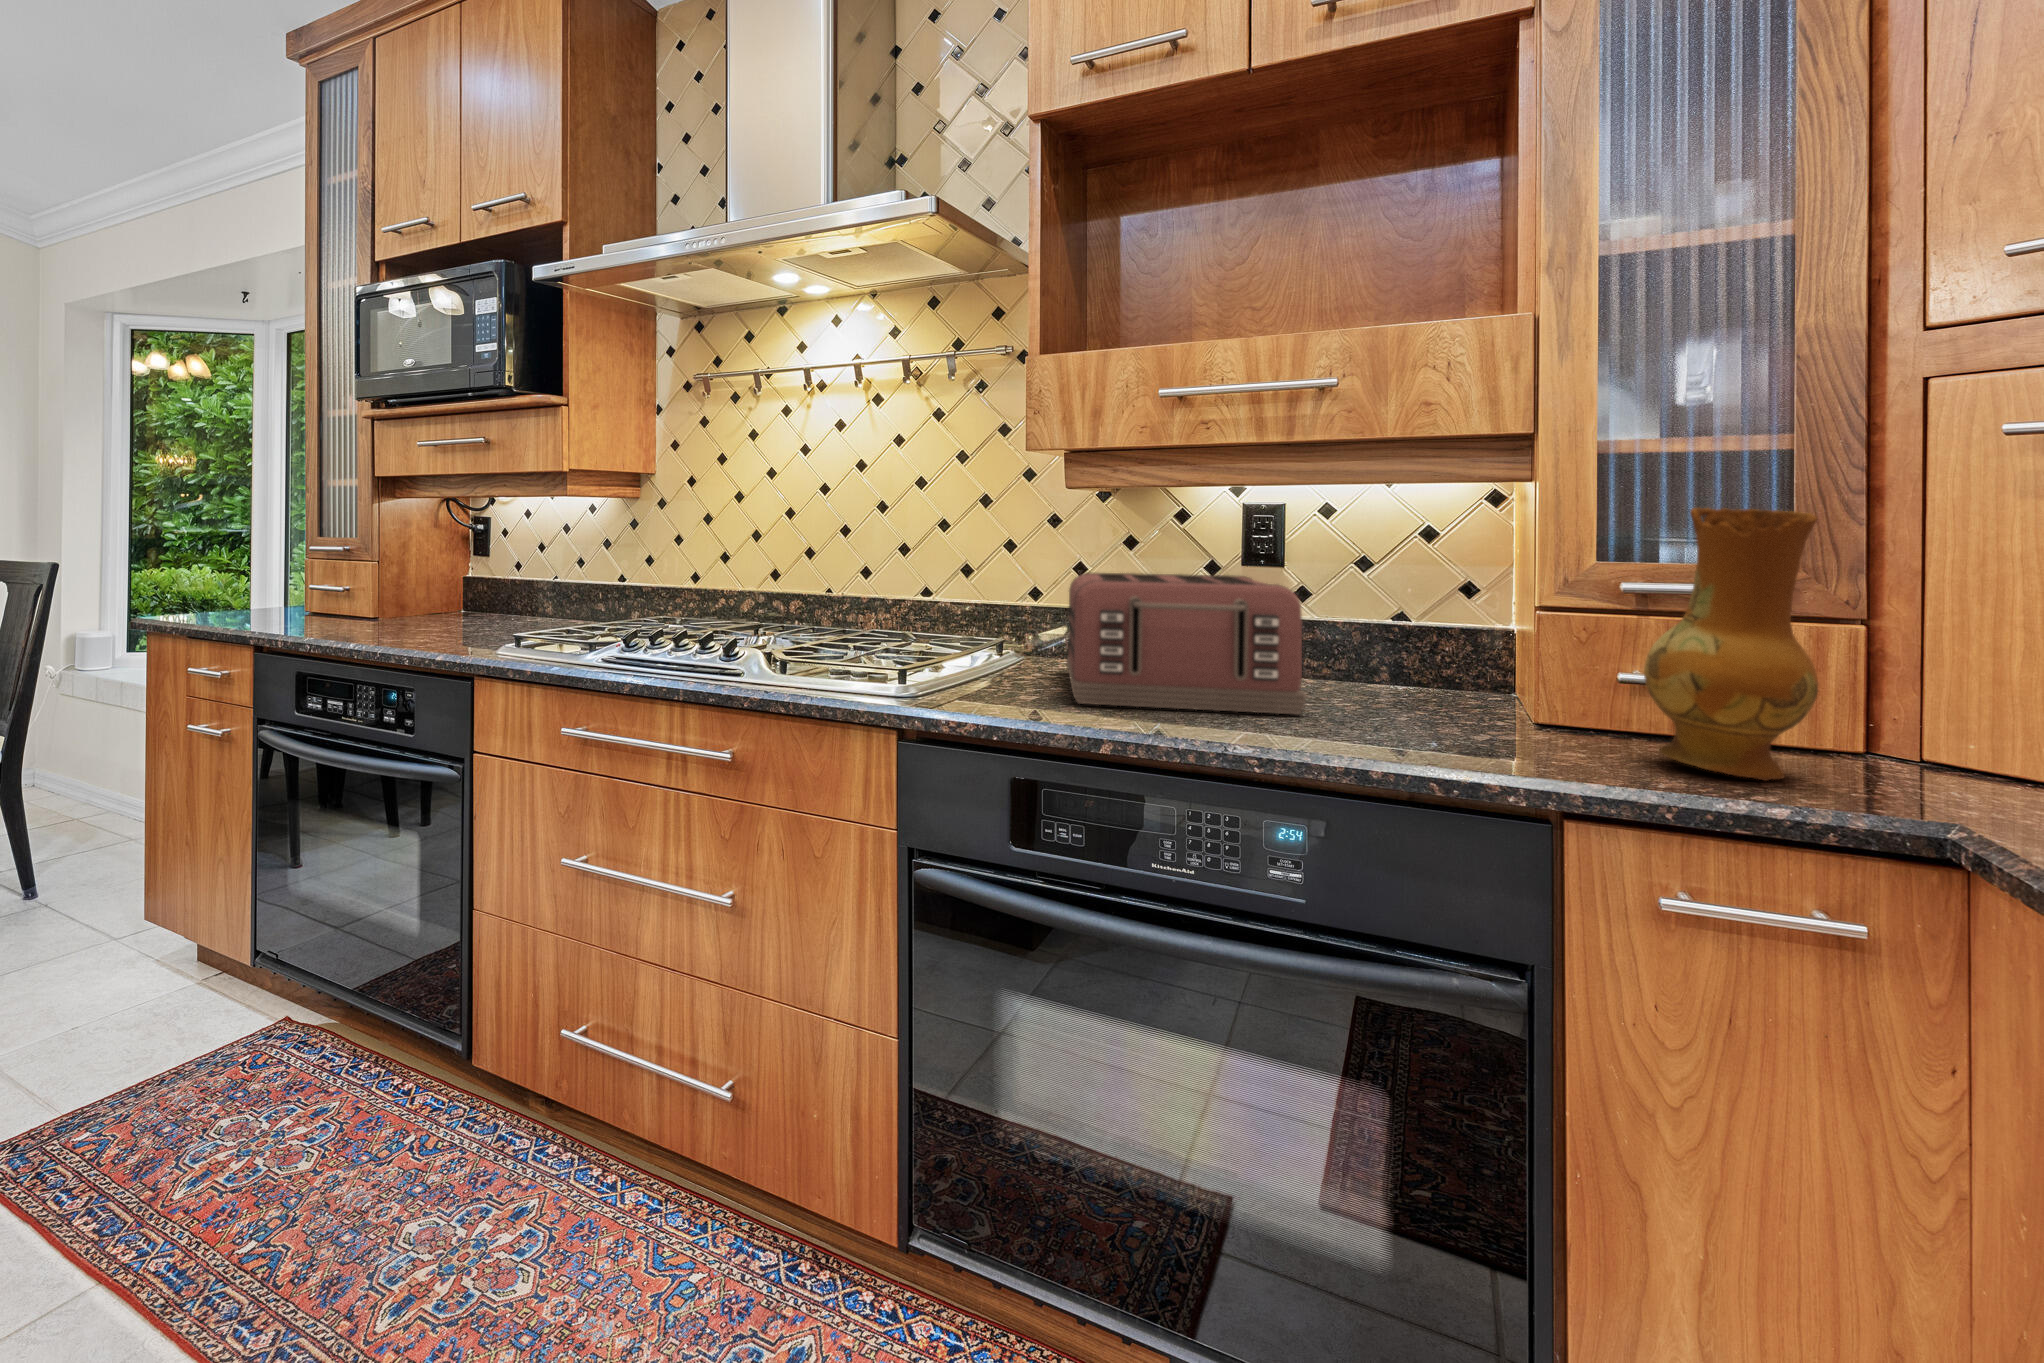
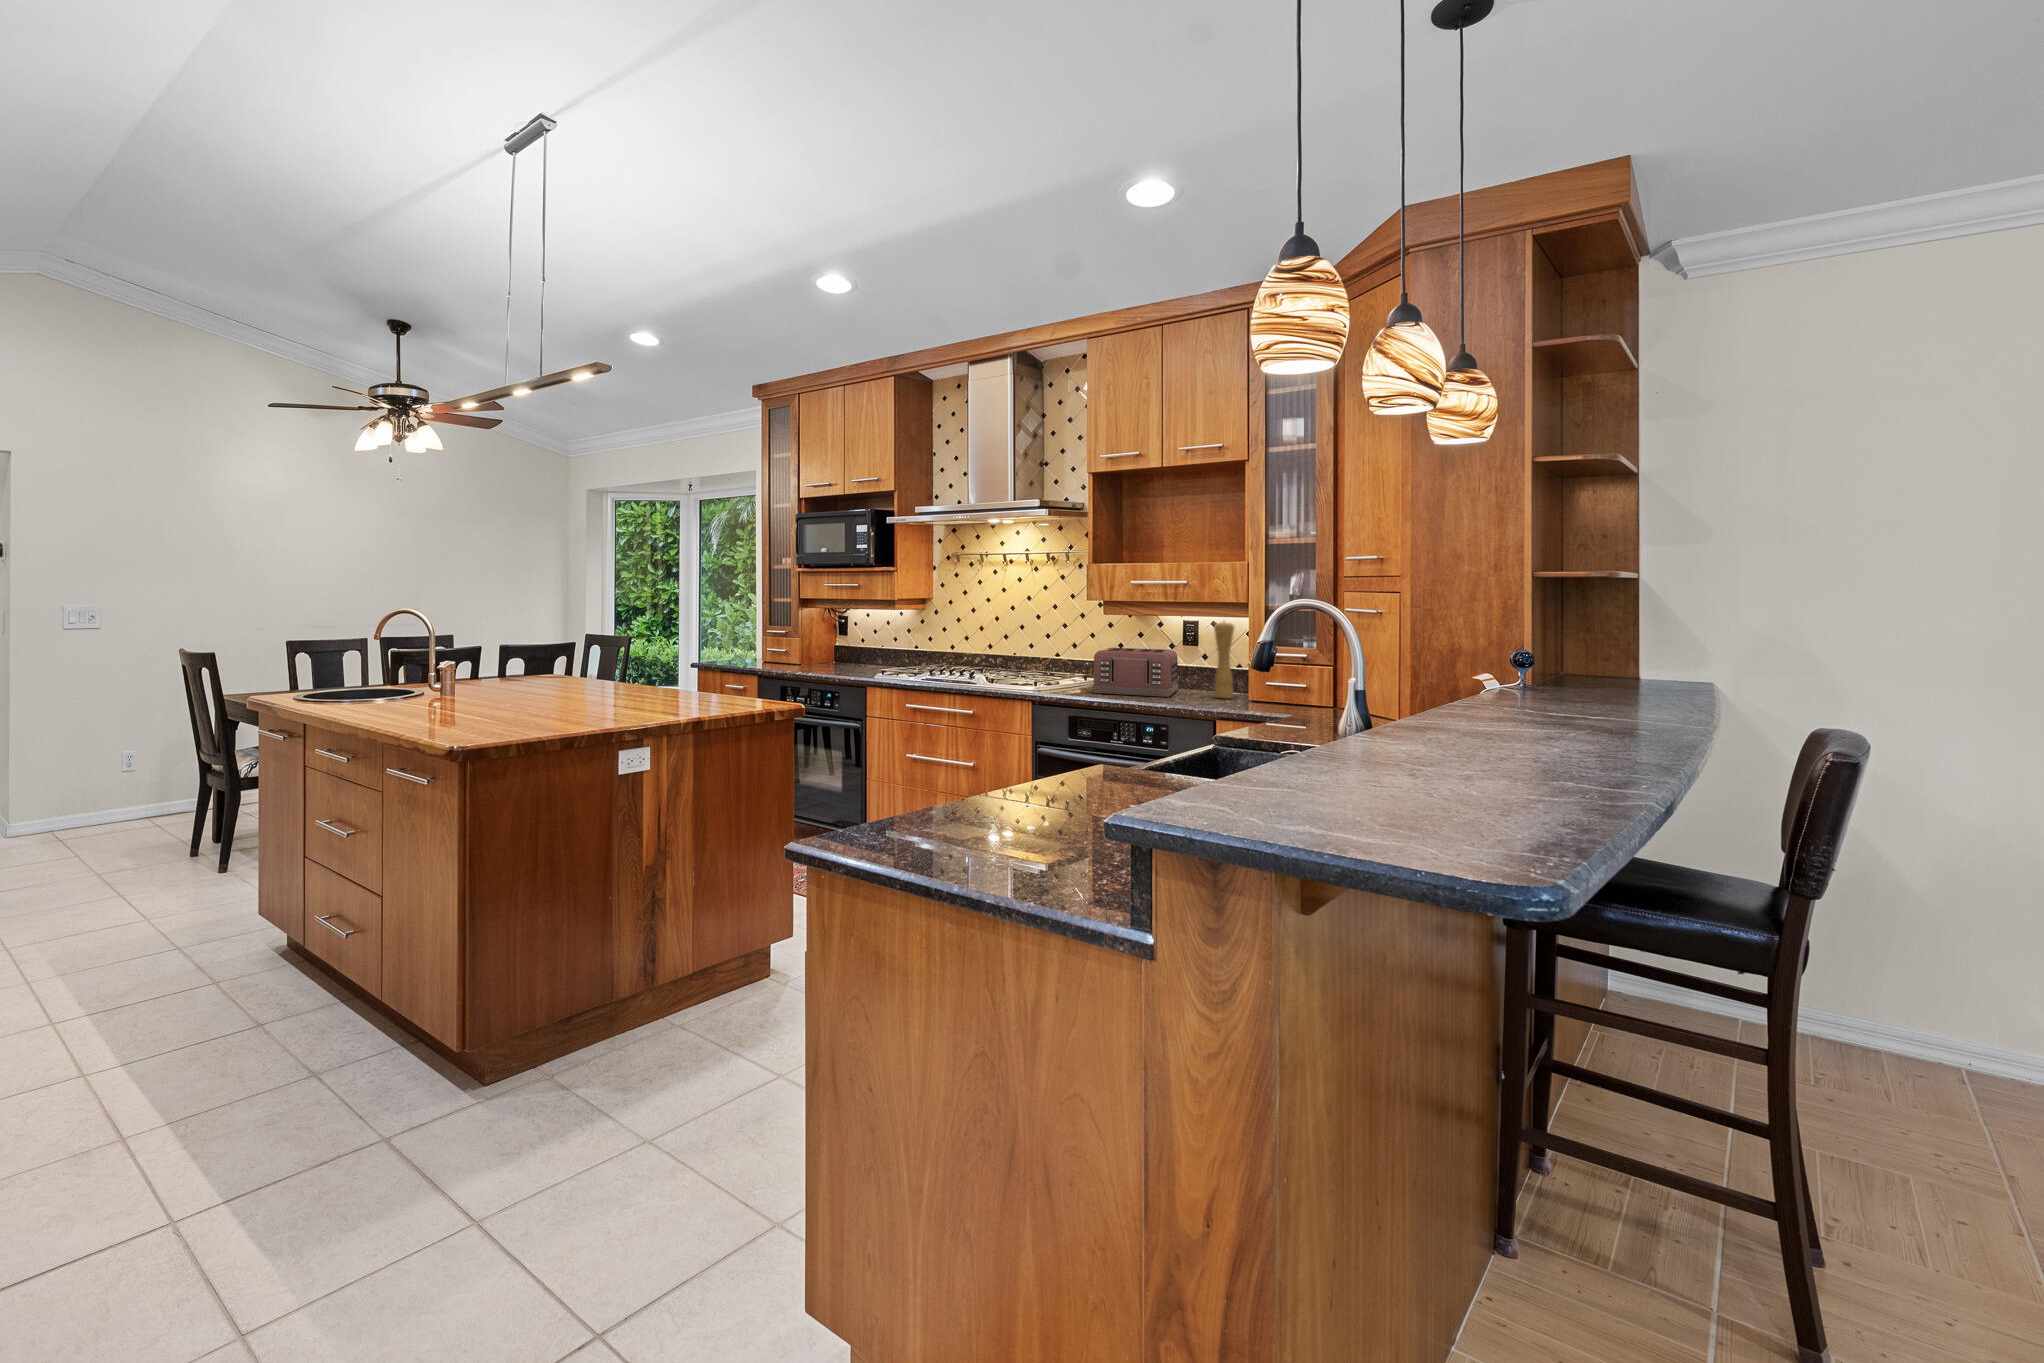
pepper mill: none [1411,493,1476,715] -> present [1214,623,1234,699]
ceramic jug: present [1644,507,1818,781] -> none [1251,630,1293,710]

